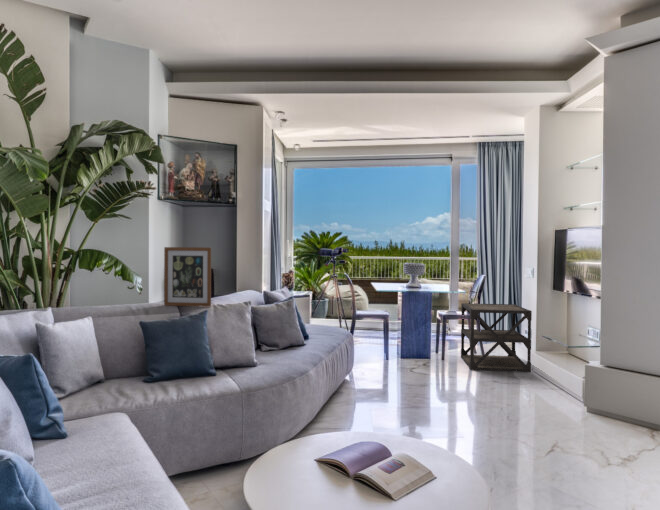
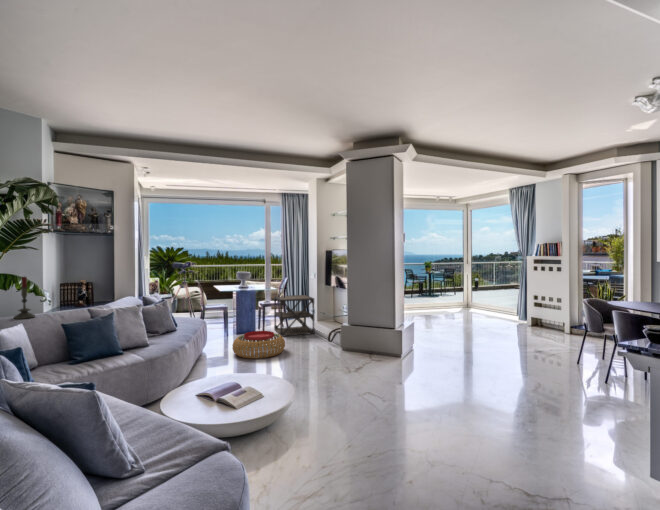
picture frame: present [164,247,211,307] -> none [75,270,113,312]
candle: none [86,250,111,310] -> present [14,277,35,319]
pouf: none [390,358,477,405] -> present [232,331,285,358]

